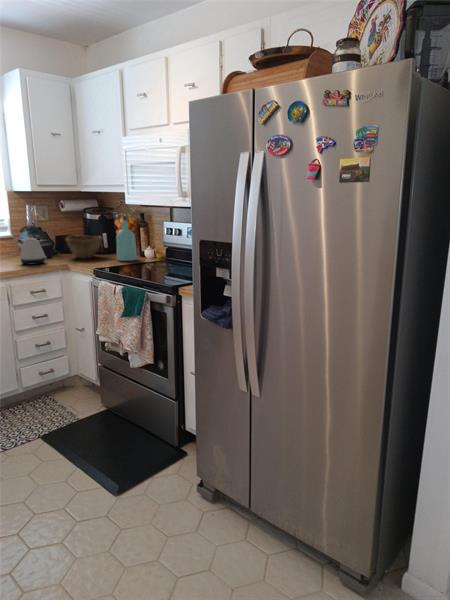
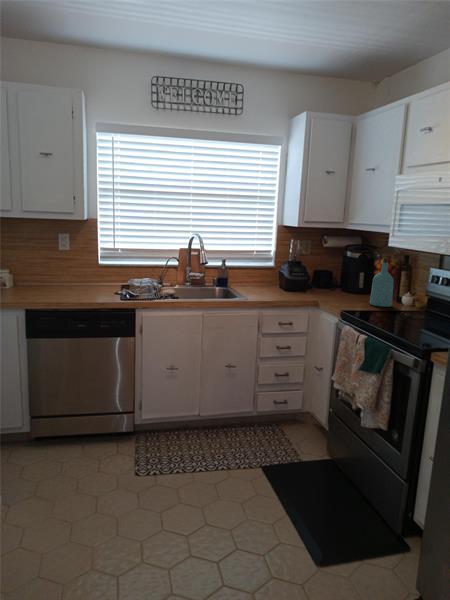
kettle: present [17,226,47,264] -> none [275,259,300,296]
bowl: present [65,235,102,258] -> none [321,272,359,297]

